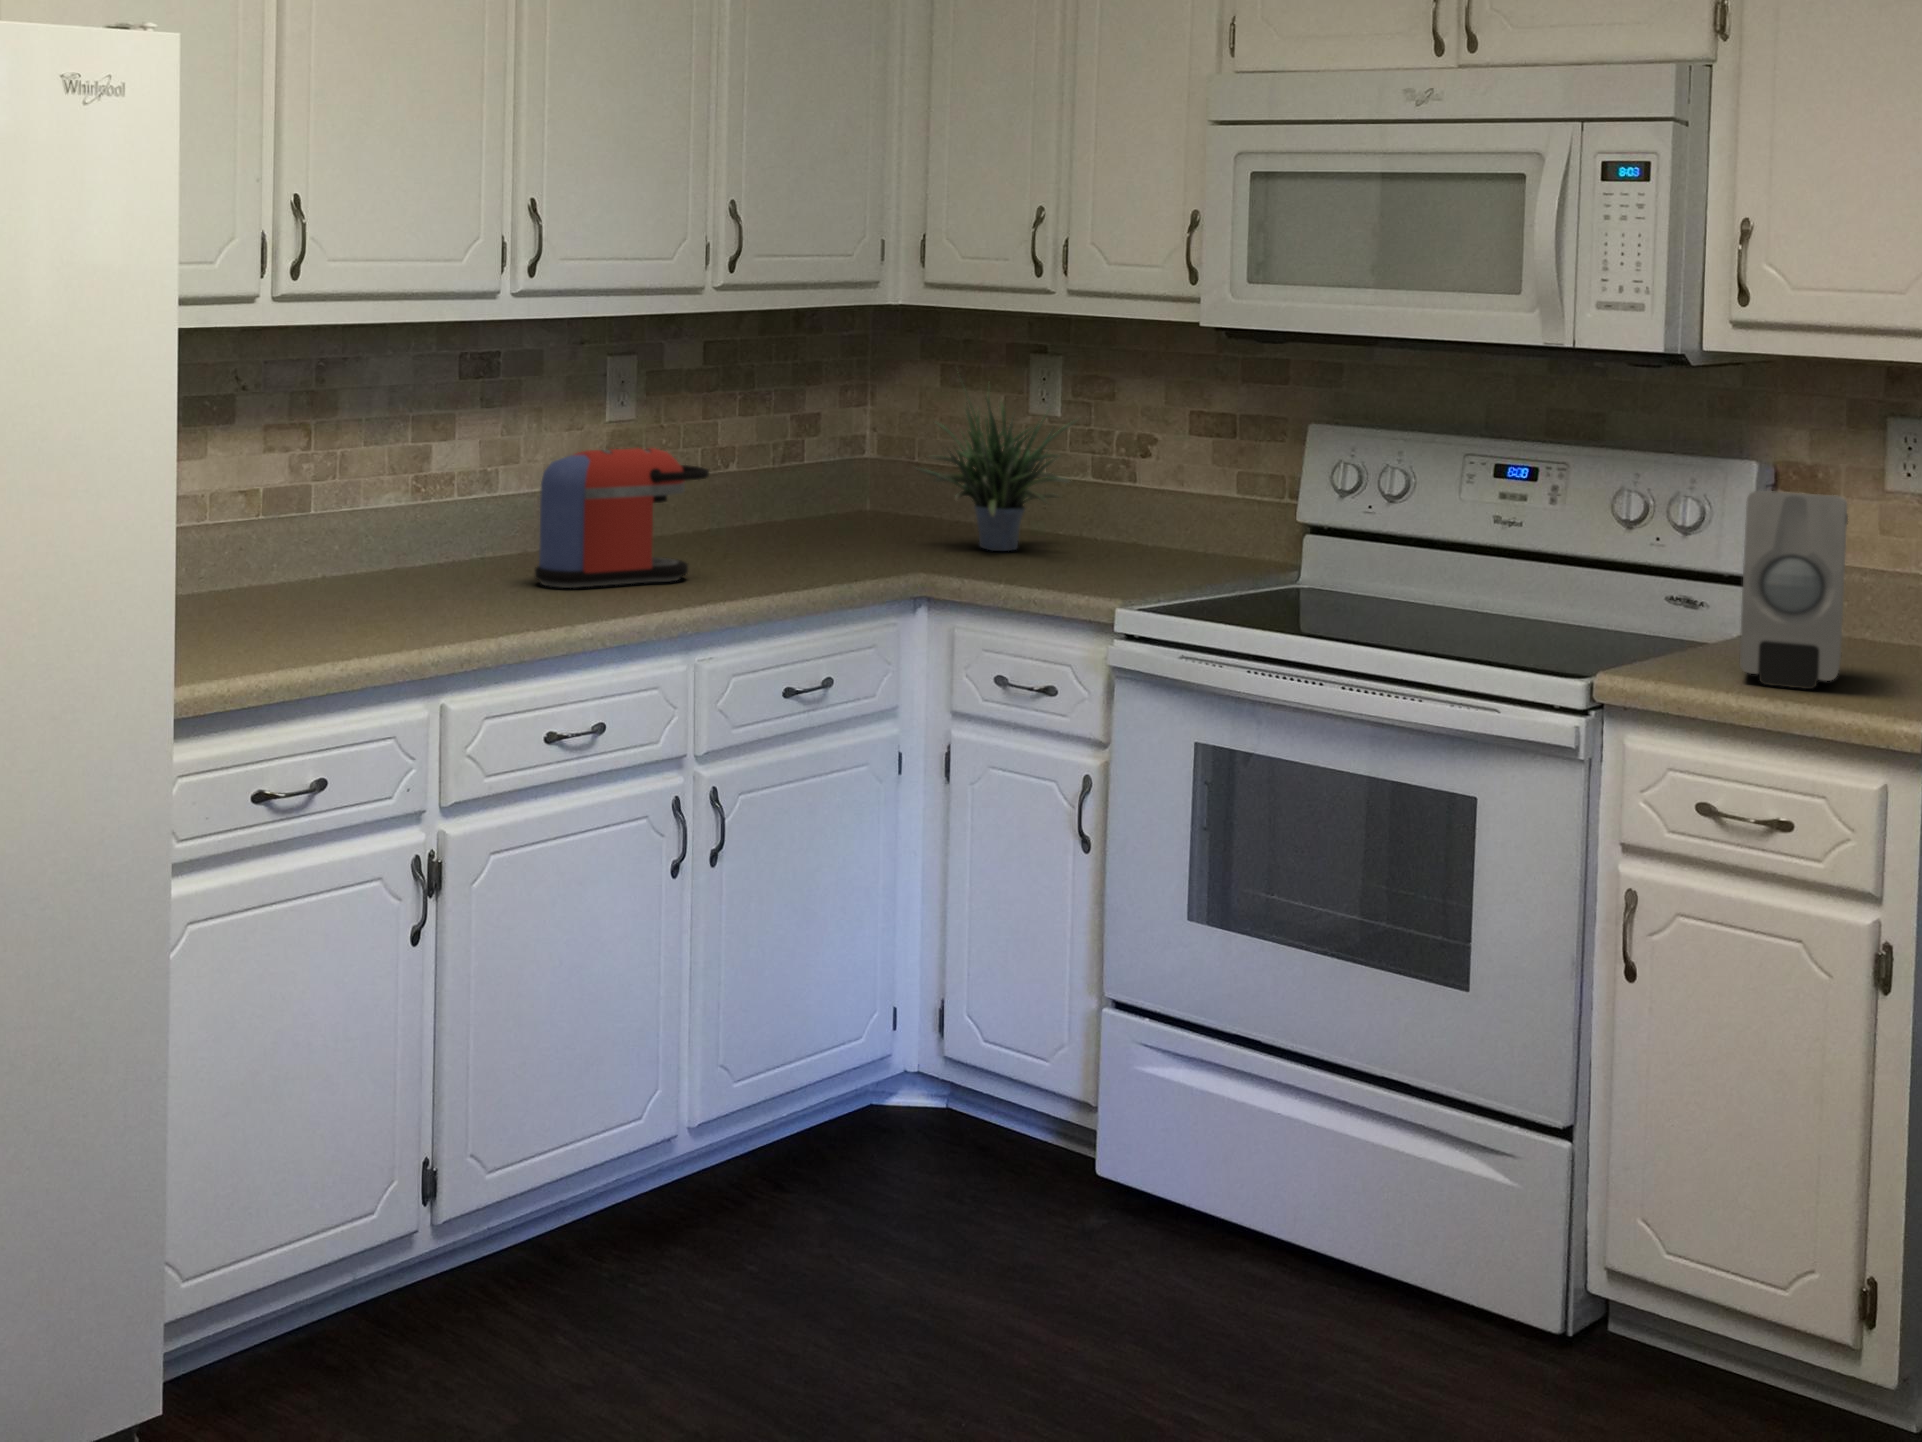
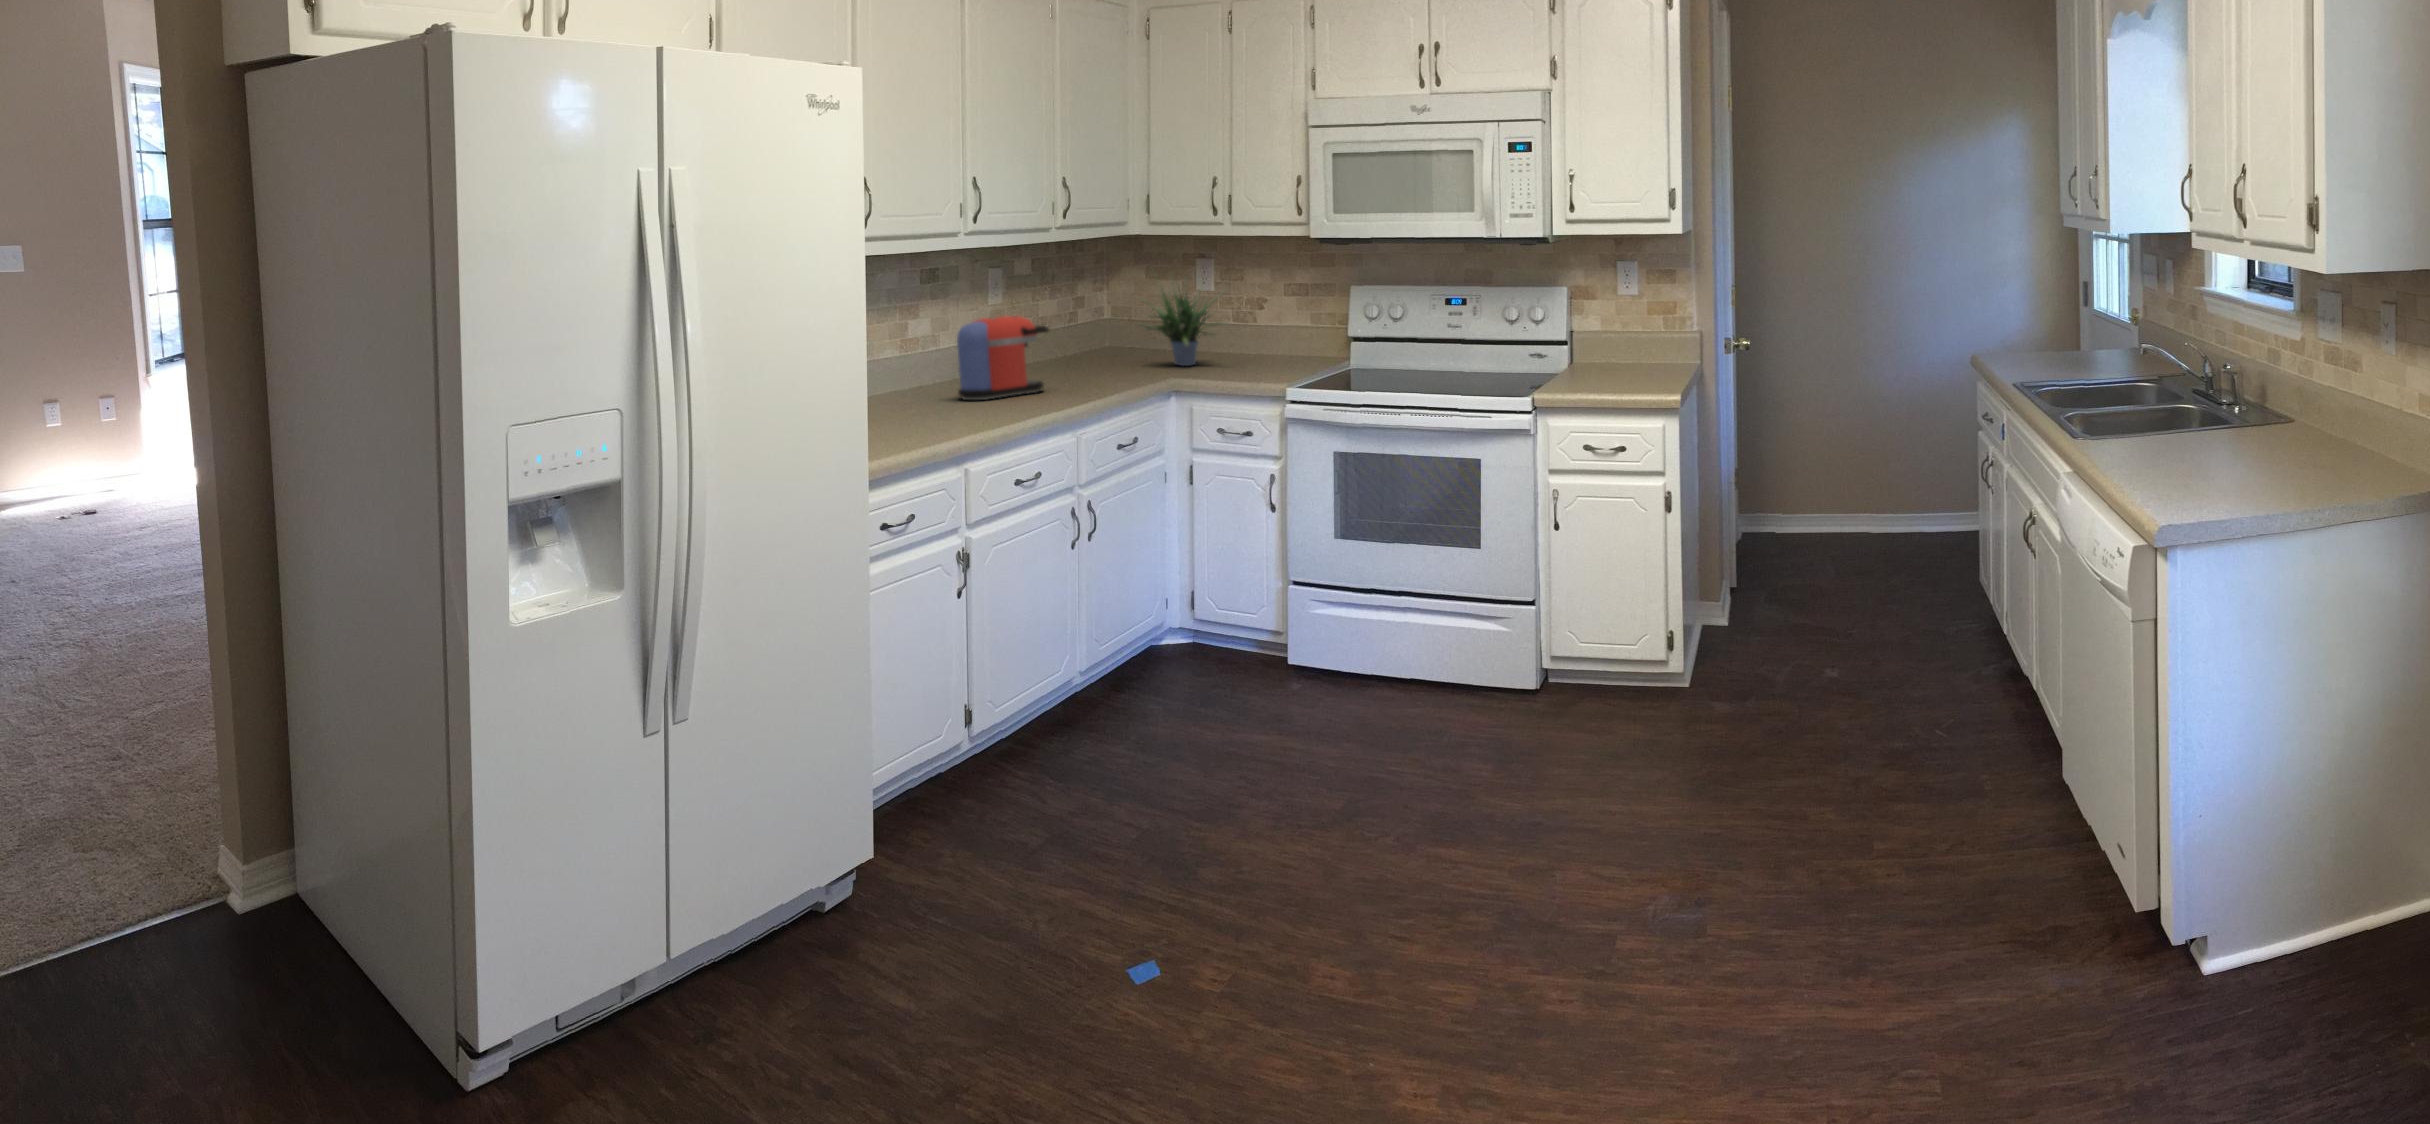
soap dispenser: present [1740,491,1848,689] -> none [1584,297,1632,386]

